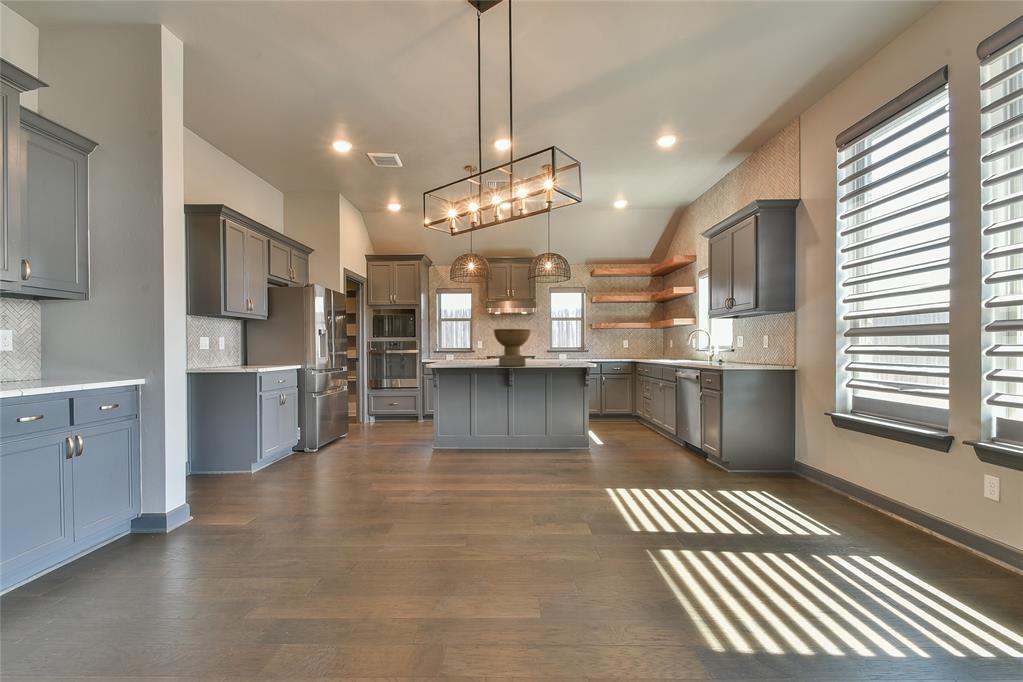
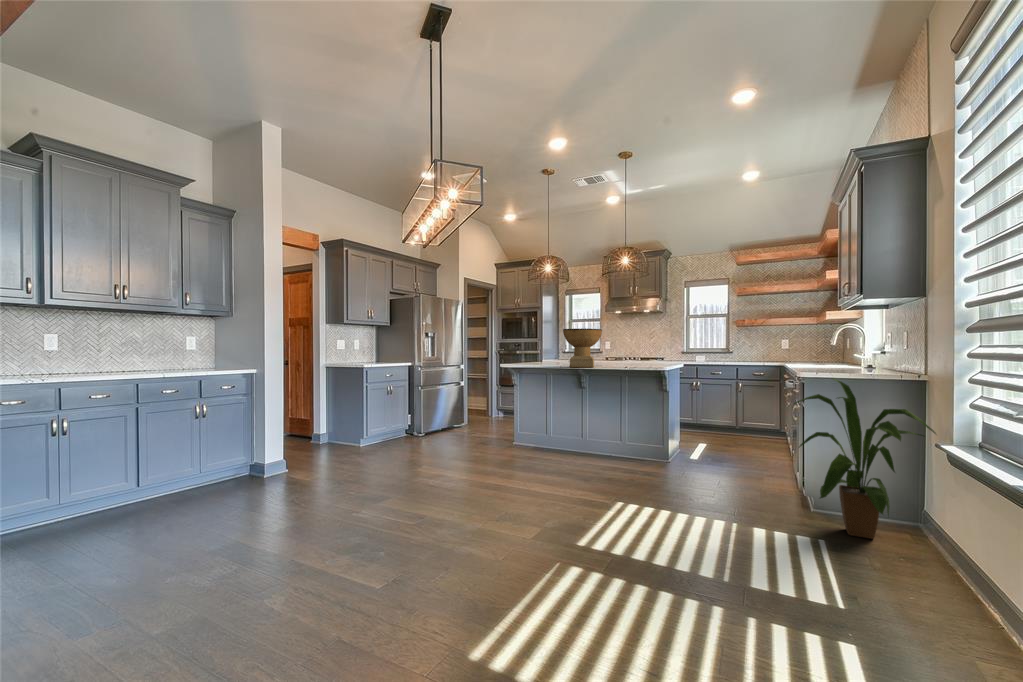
house plant: none [726,370,823,483] -> present [794,378,936,539]

